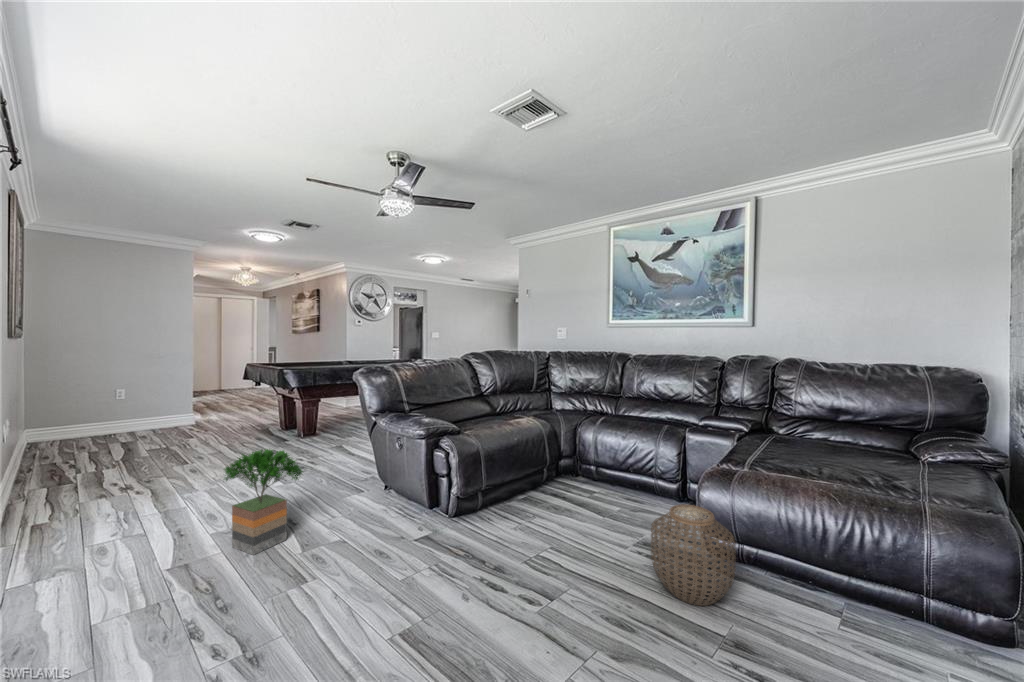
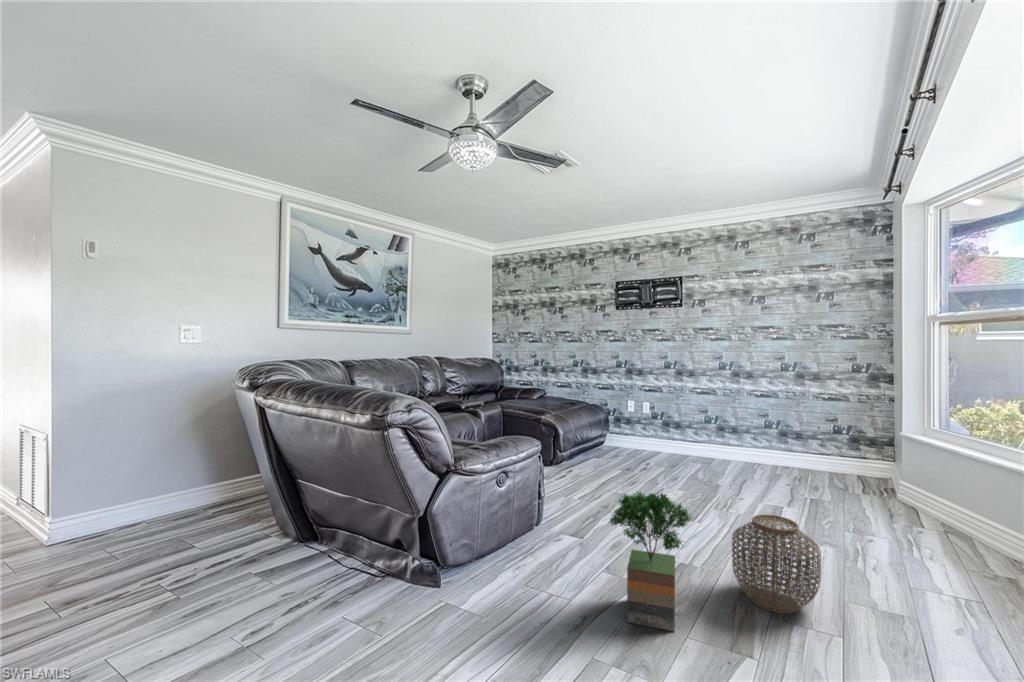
woven basket: present [651,504,736,606] -> present [732,514,821,614]

